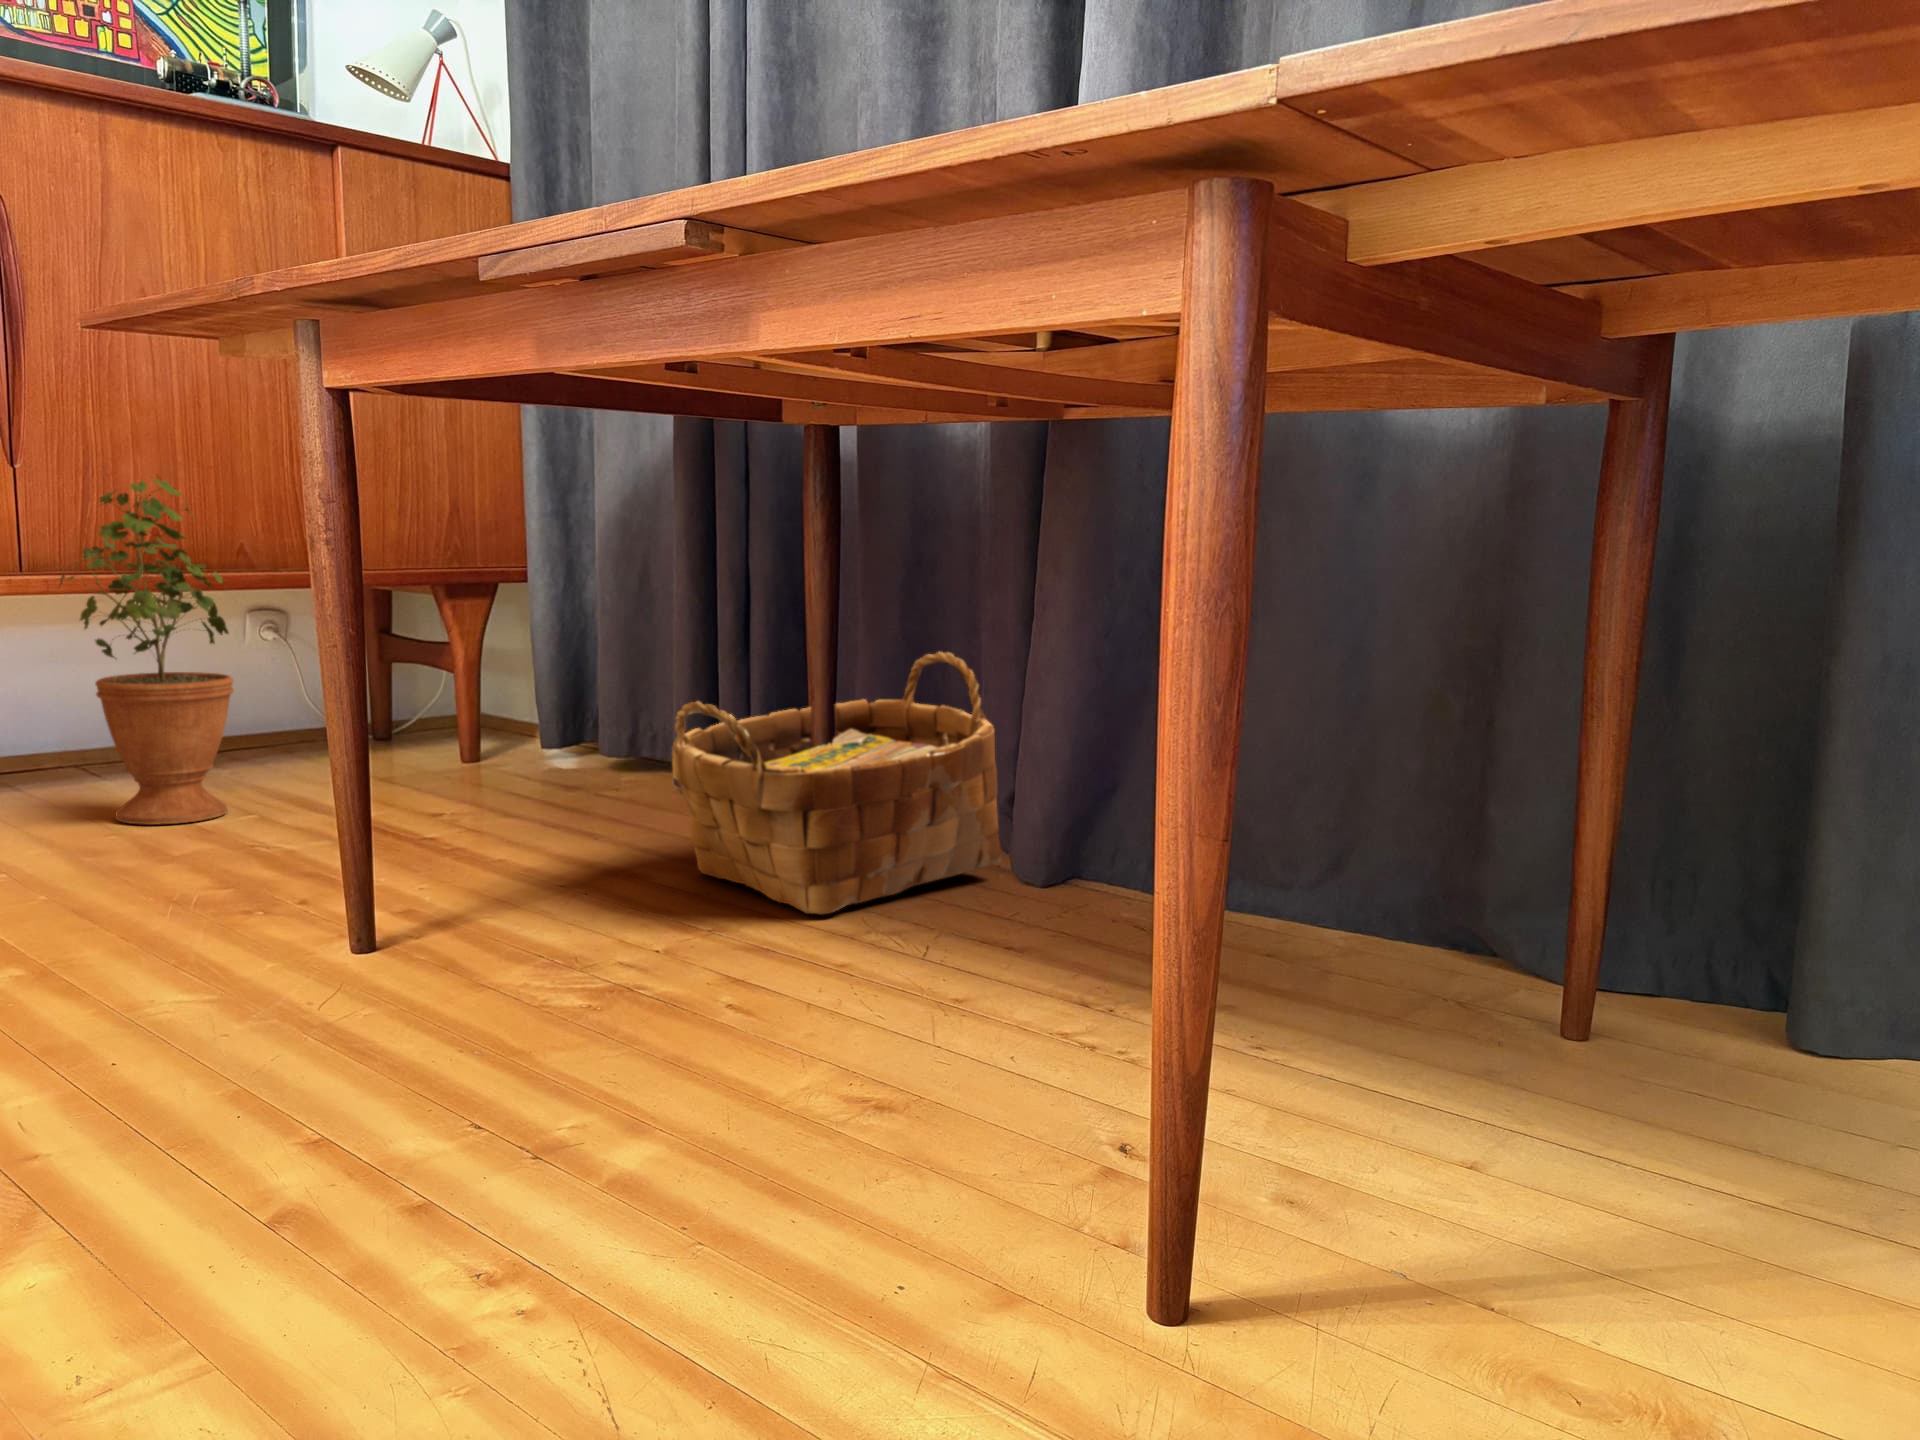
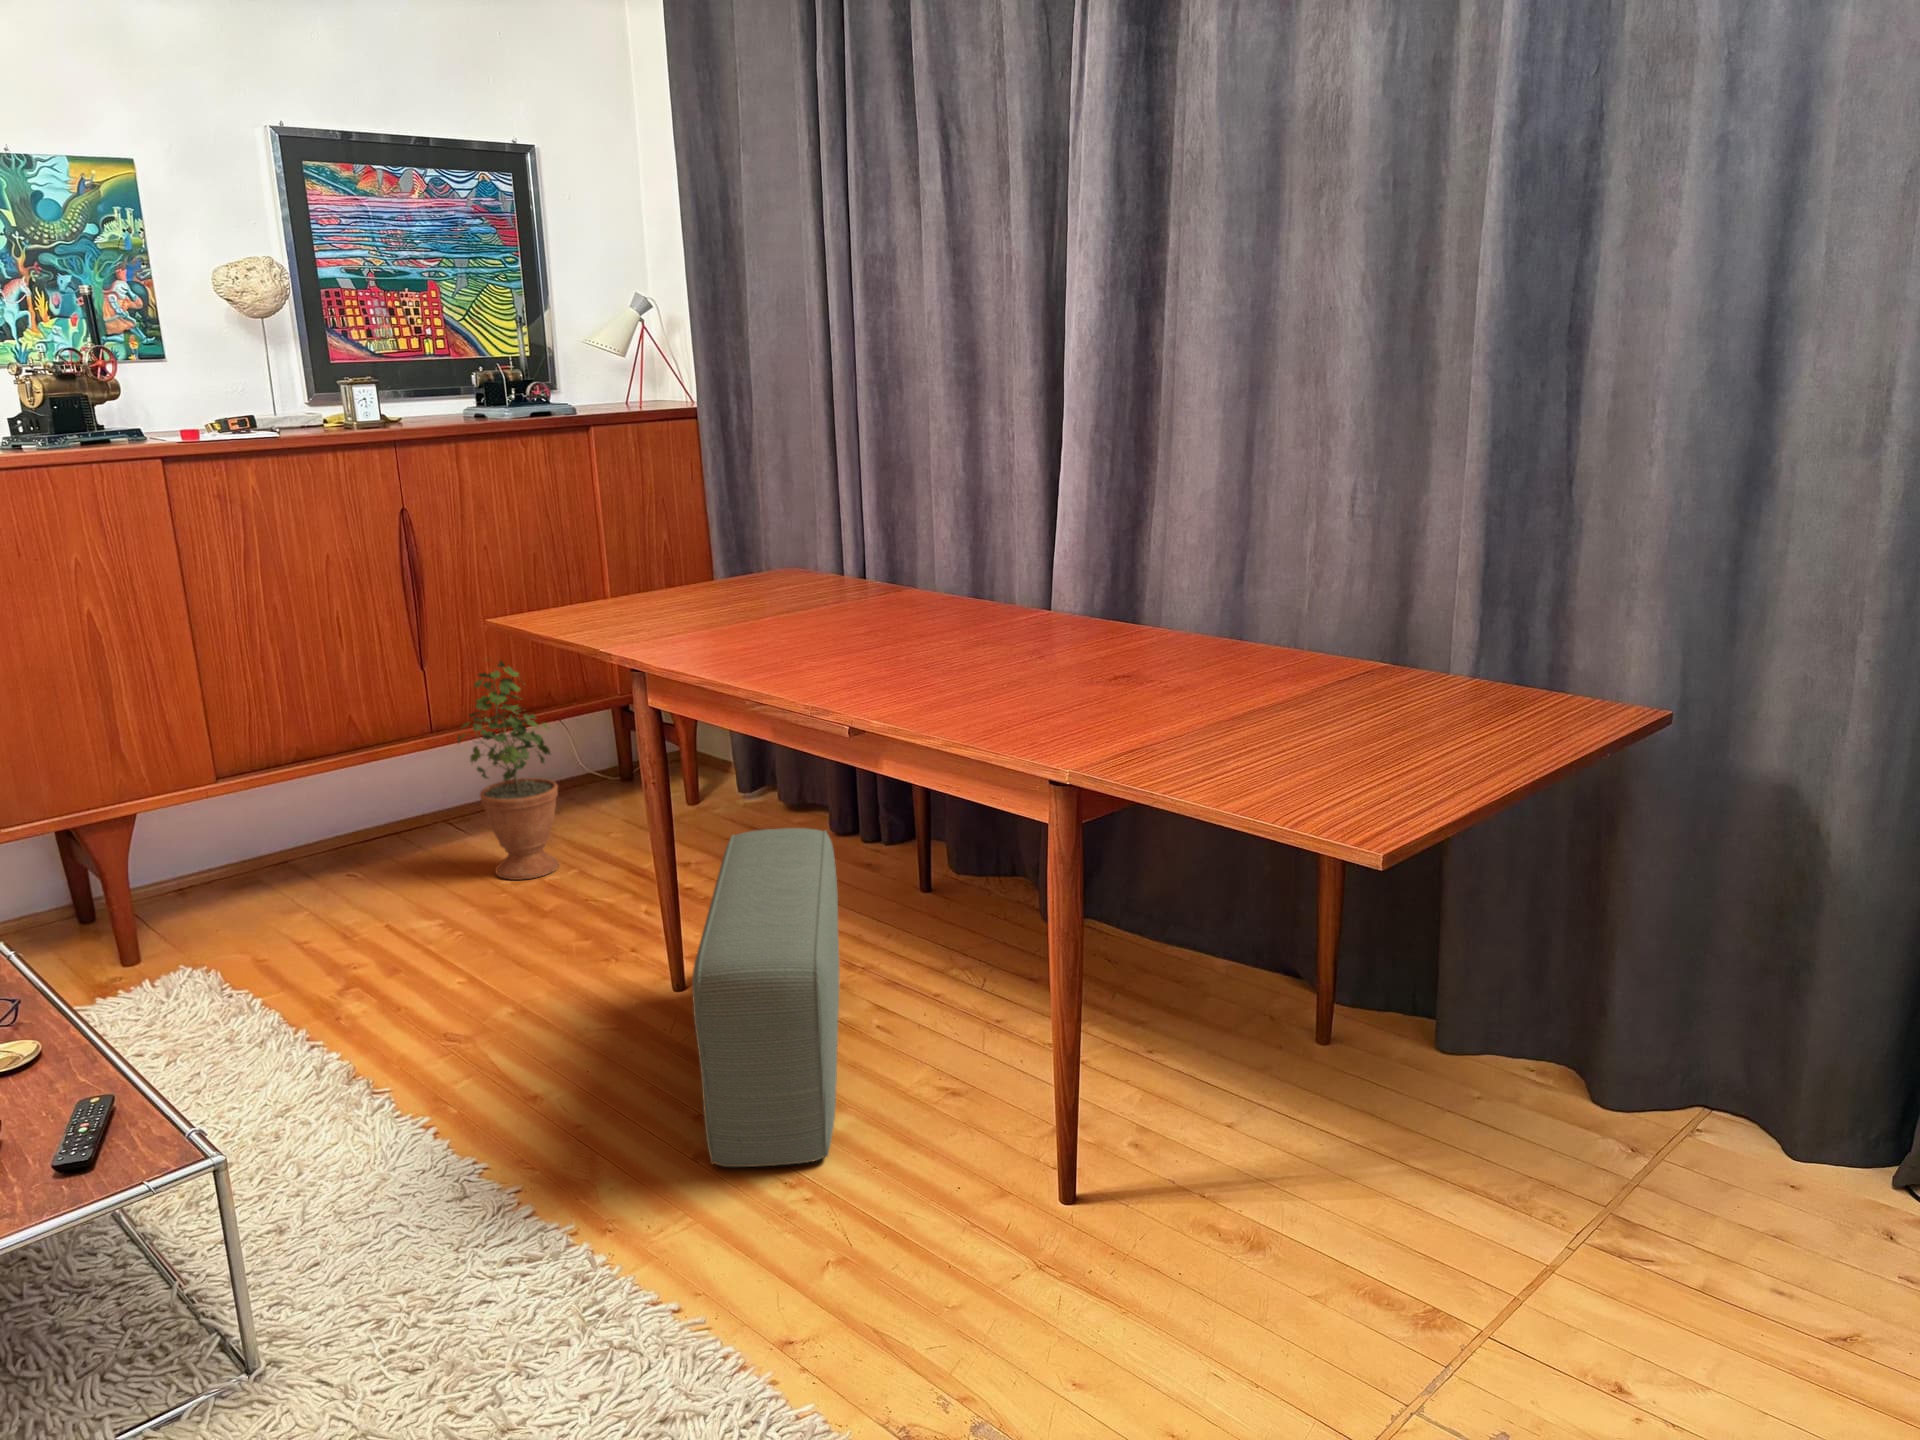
pouf: none [282,640,661,1236] -> present [692,828,840,1167]
woven basket: present [672,652,1001,914] -> none [835,775,1031,952]

